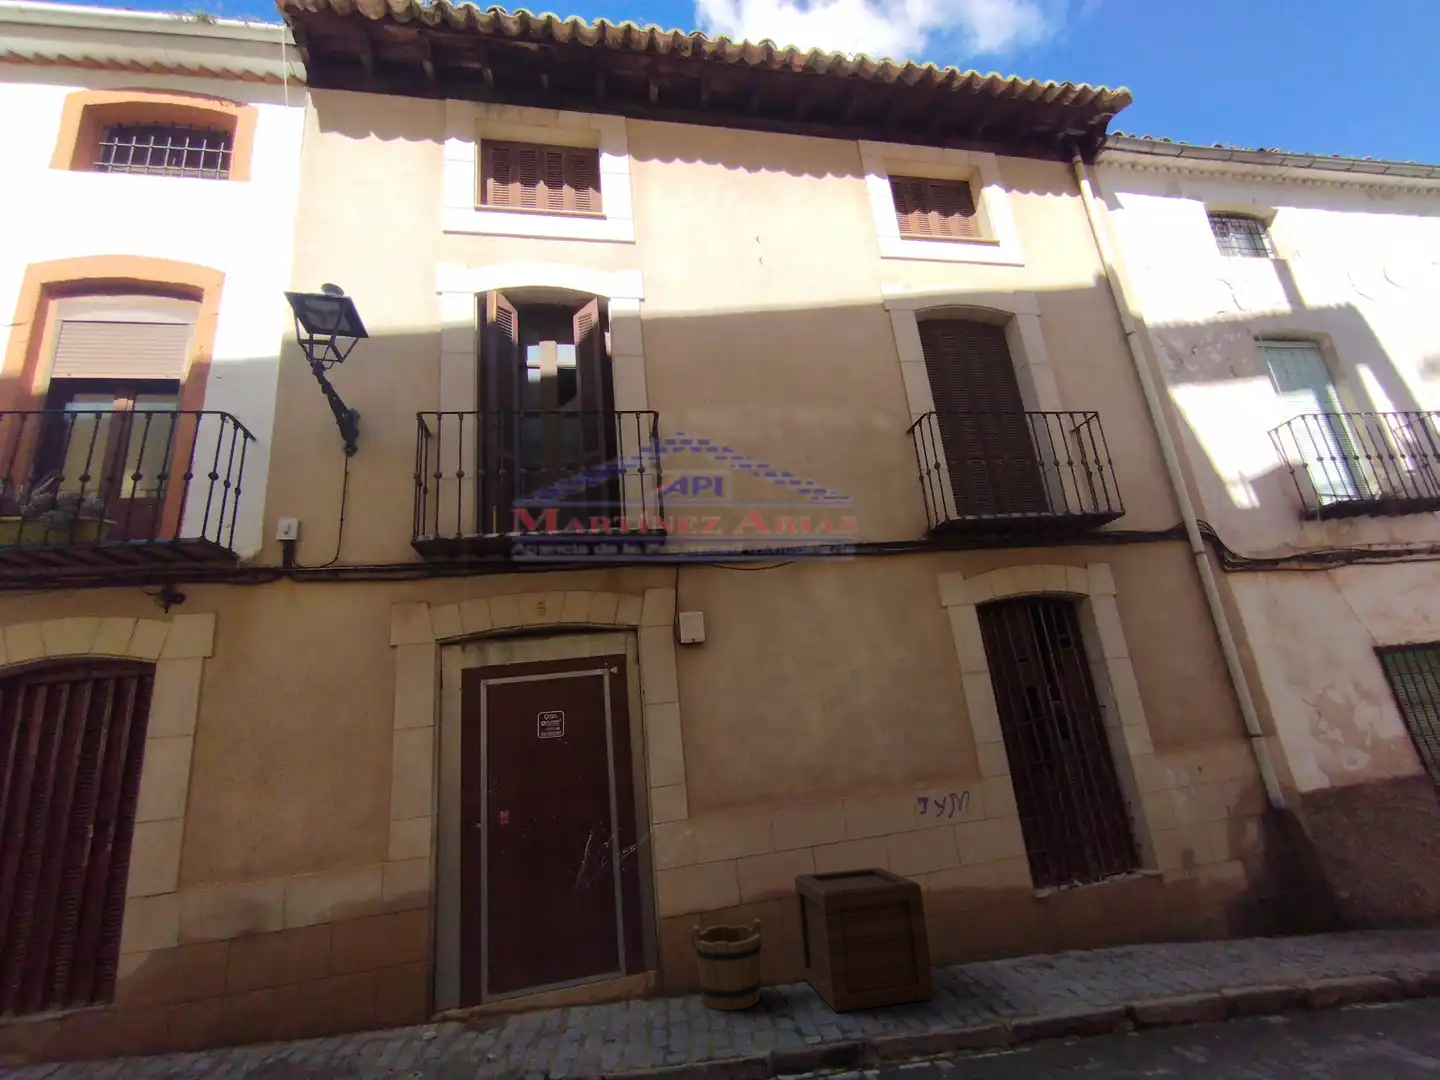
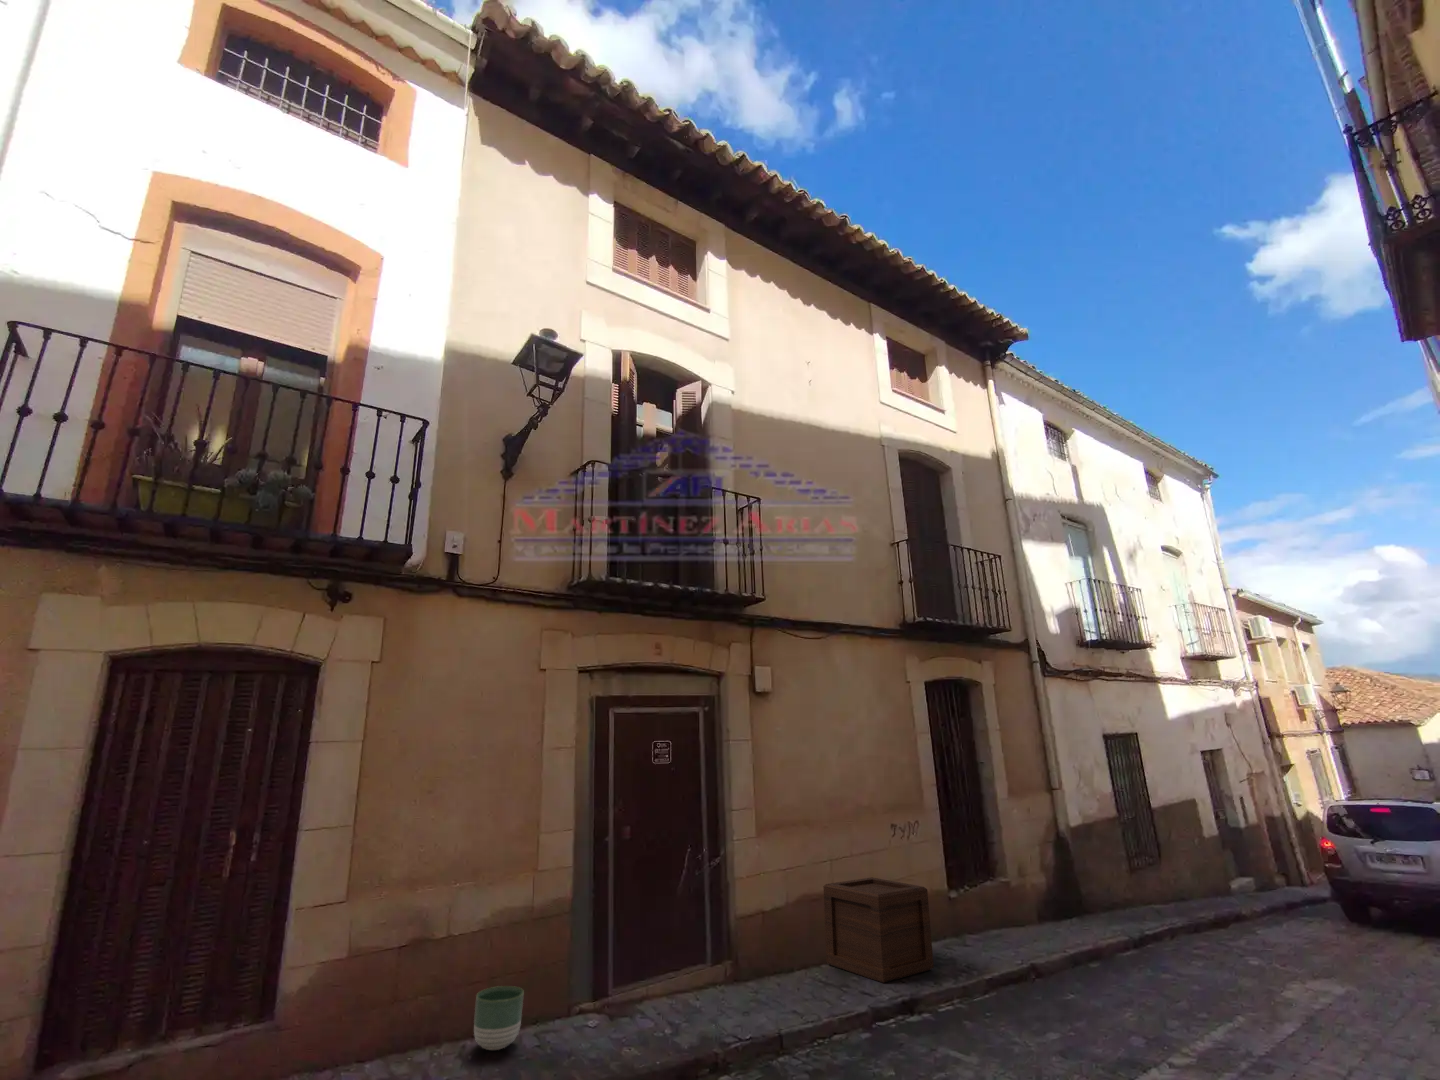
bucket: present [692,919,761,1010] -> none [769,918,823,989]
planter: none [291,979,349,1048] -> present [474,986,524,1050]

